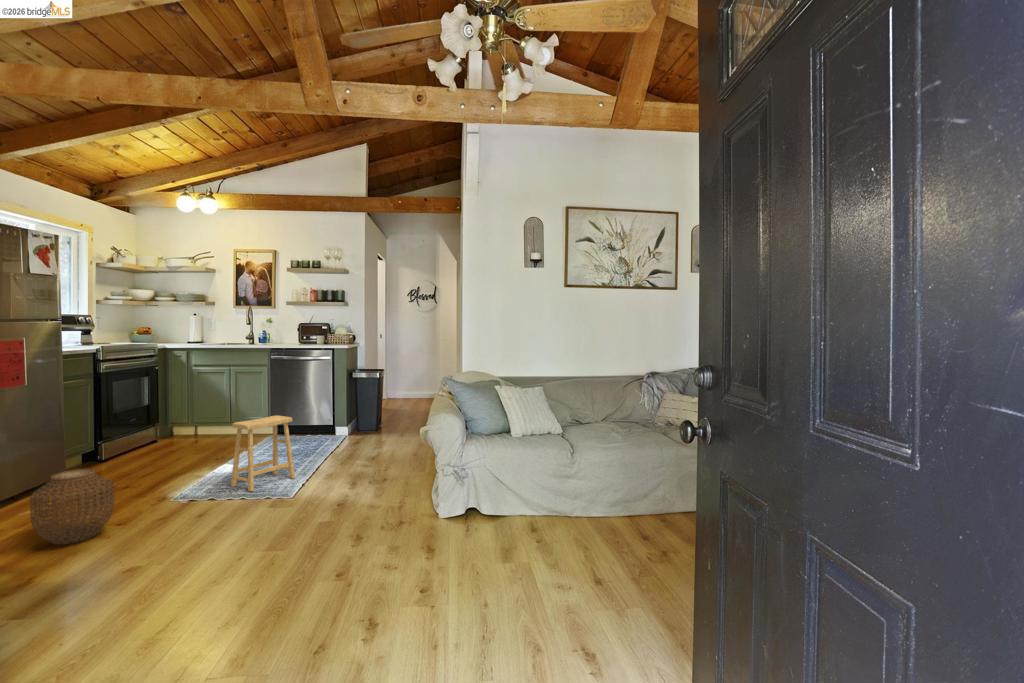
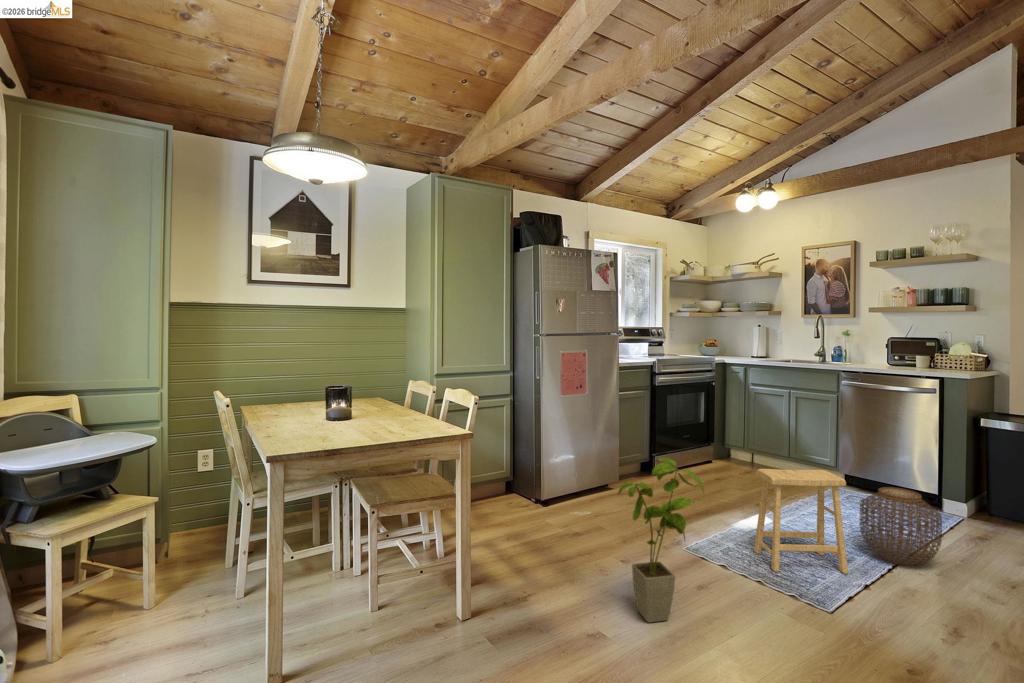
house plant: none [140,417,221,548] -> present [618,458,704,622]
woven basket: present [30,469,114,544] -> present [860,487,942,566]

